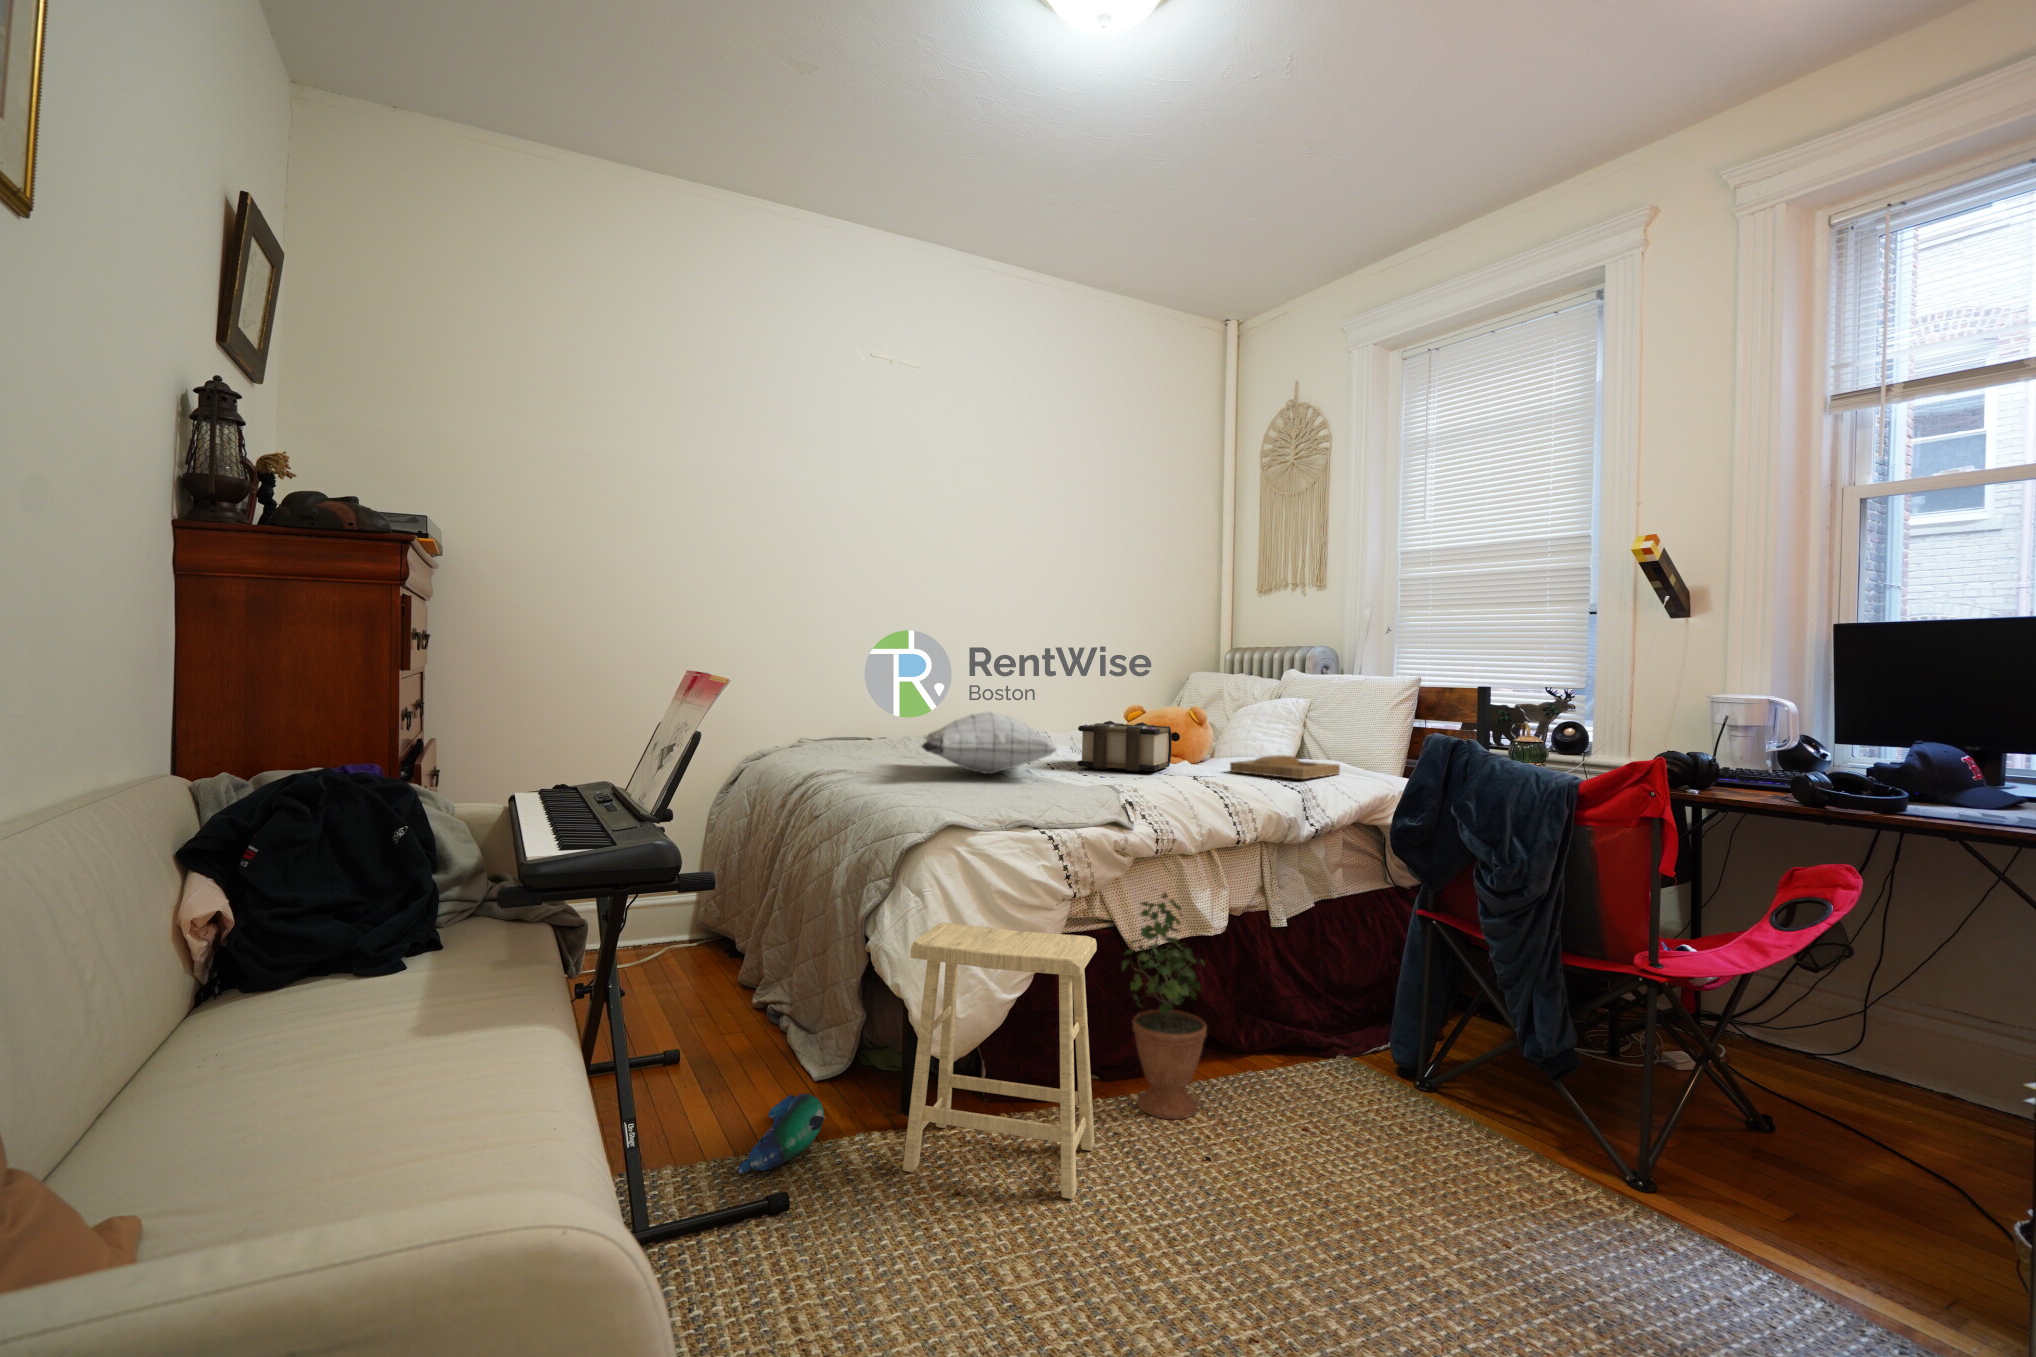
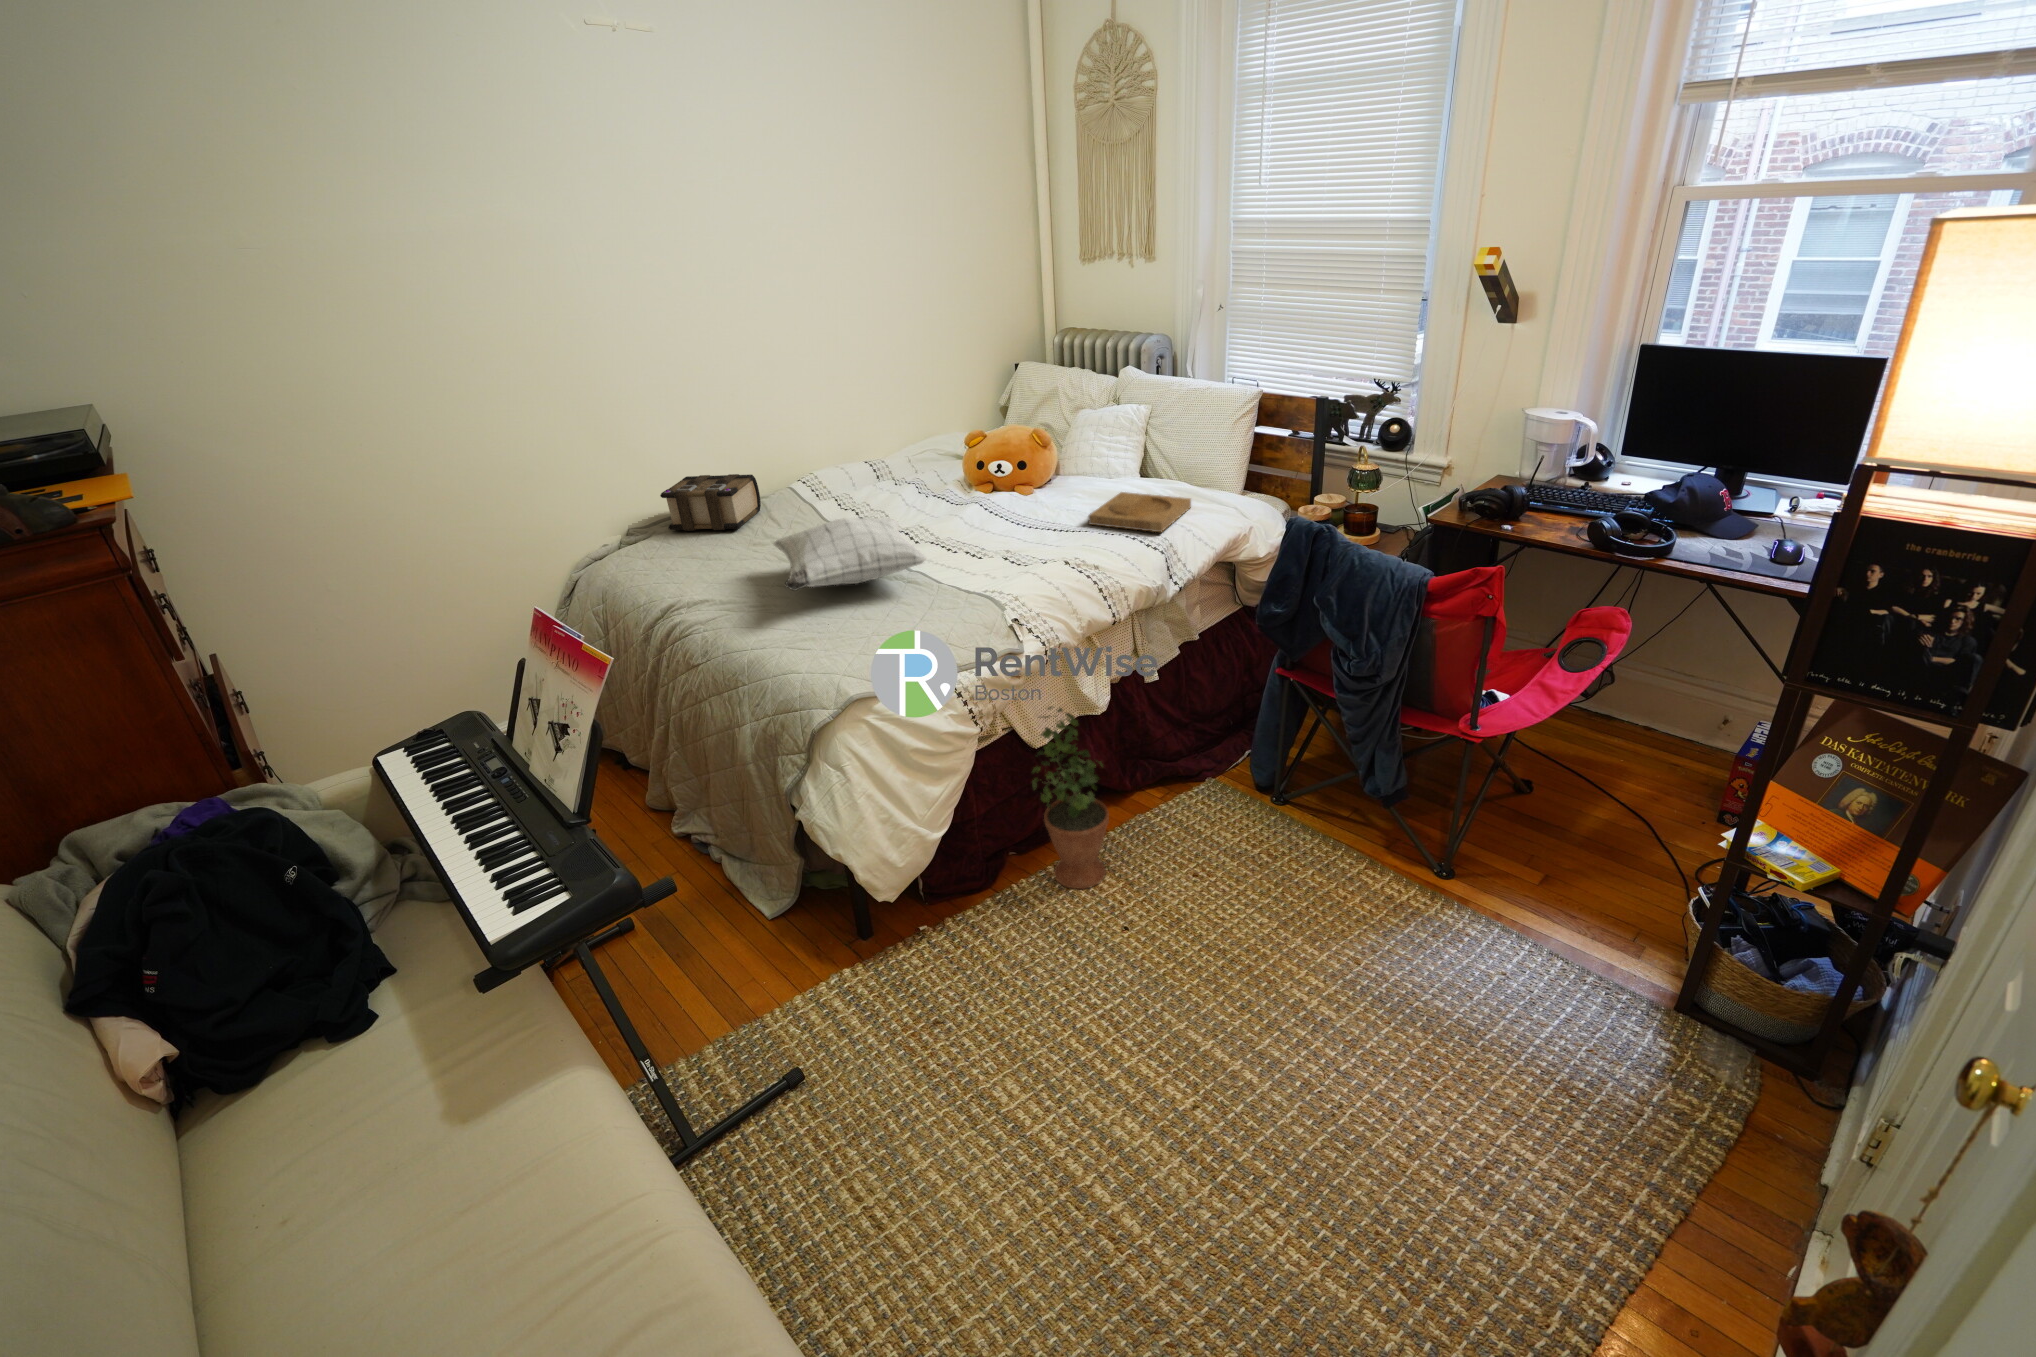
book: present [1077,721,1172,771] -> present [660,474,761,531]
footstool: present [903,923,1097,1199] -> none [856,794,1032,1008]
plush toy: present [737,1094,825,1174] -> none [743,953,804,1052]

